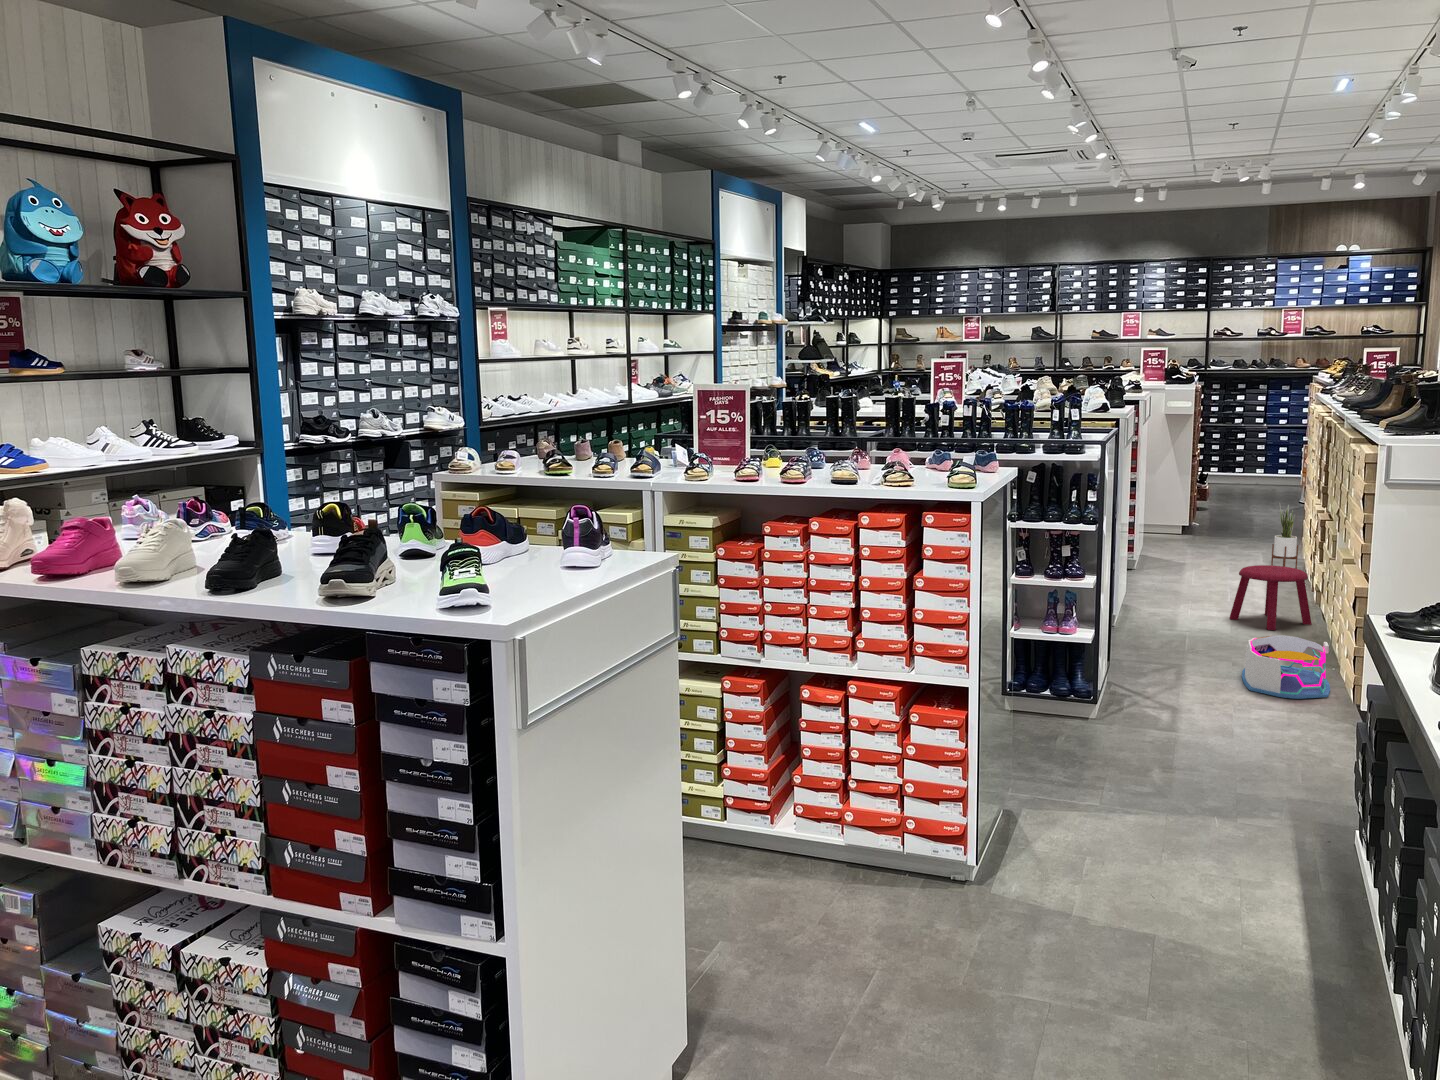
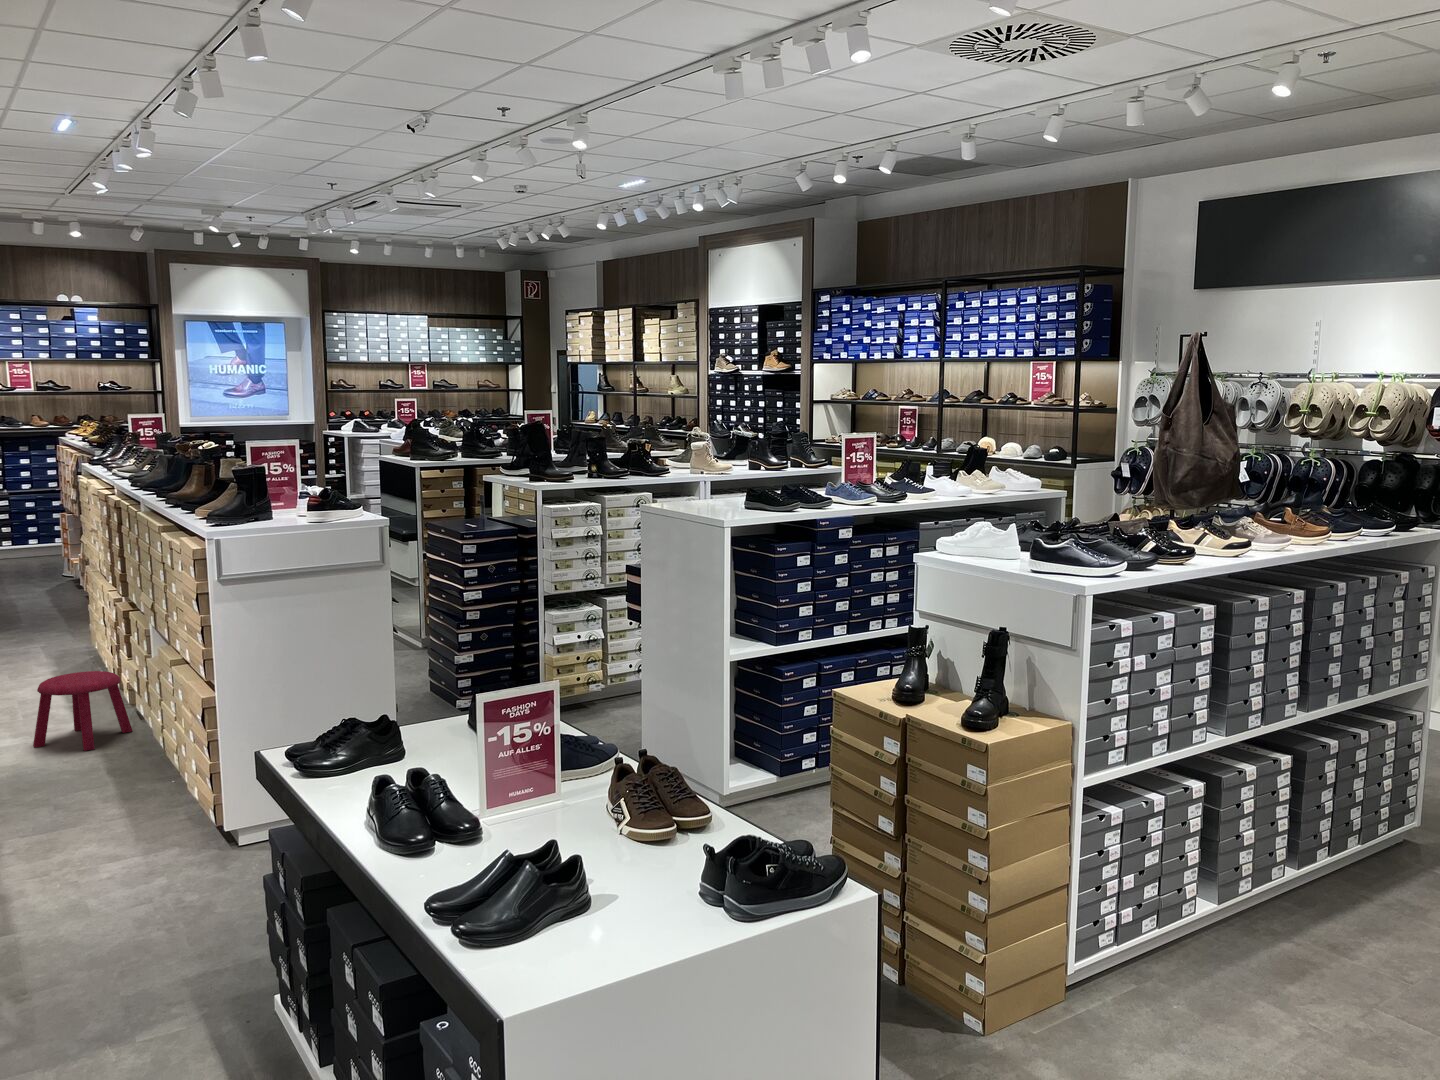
potted plant: present [1271,505,1298,569] -> none [59,590,92,670]
storage bin: present [1242,635,1330,699] -> none [75,759,184,843]

